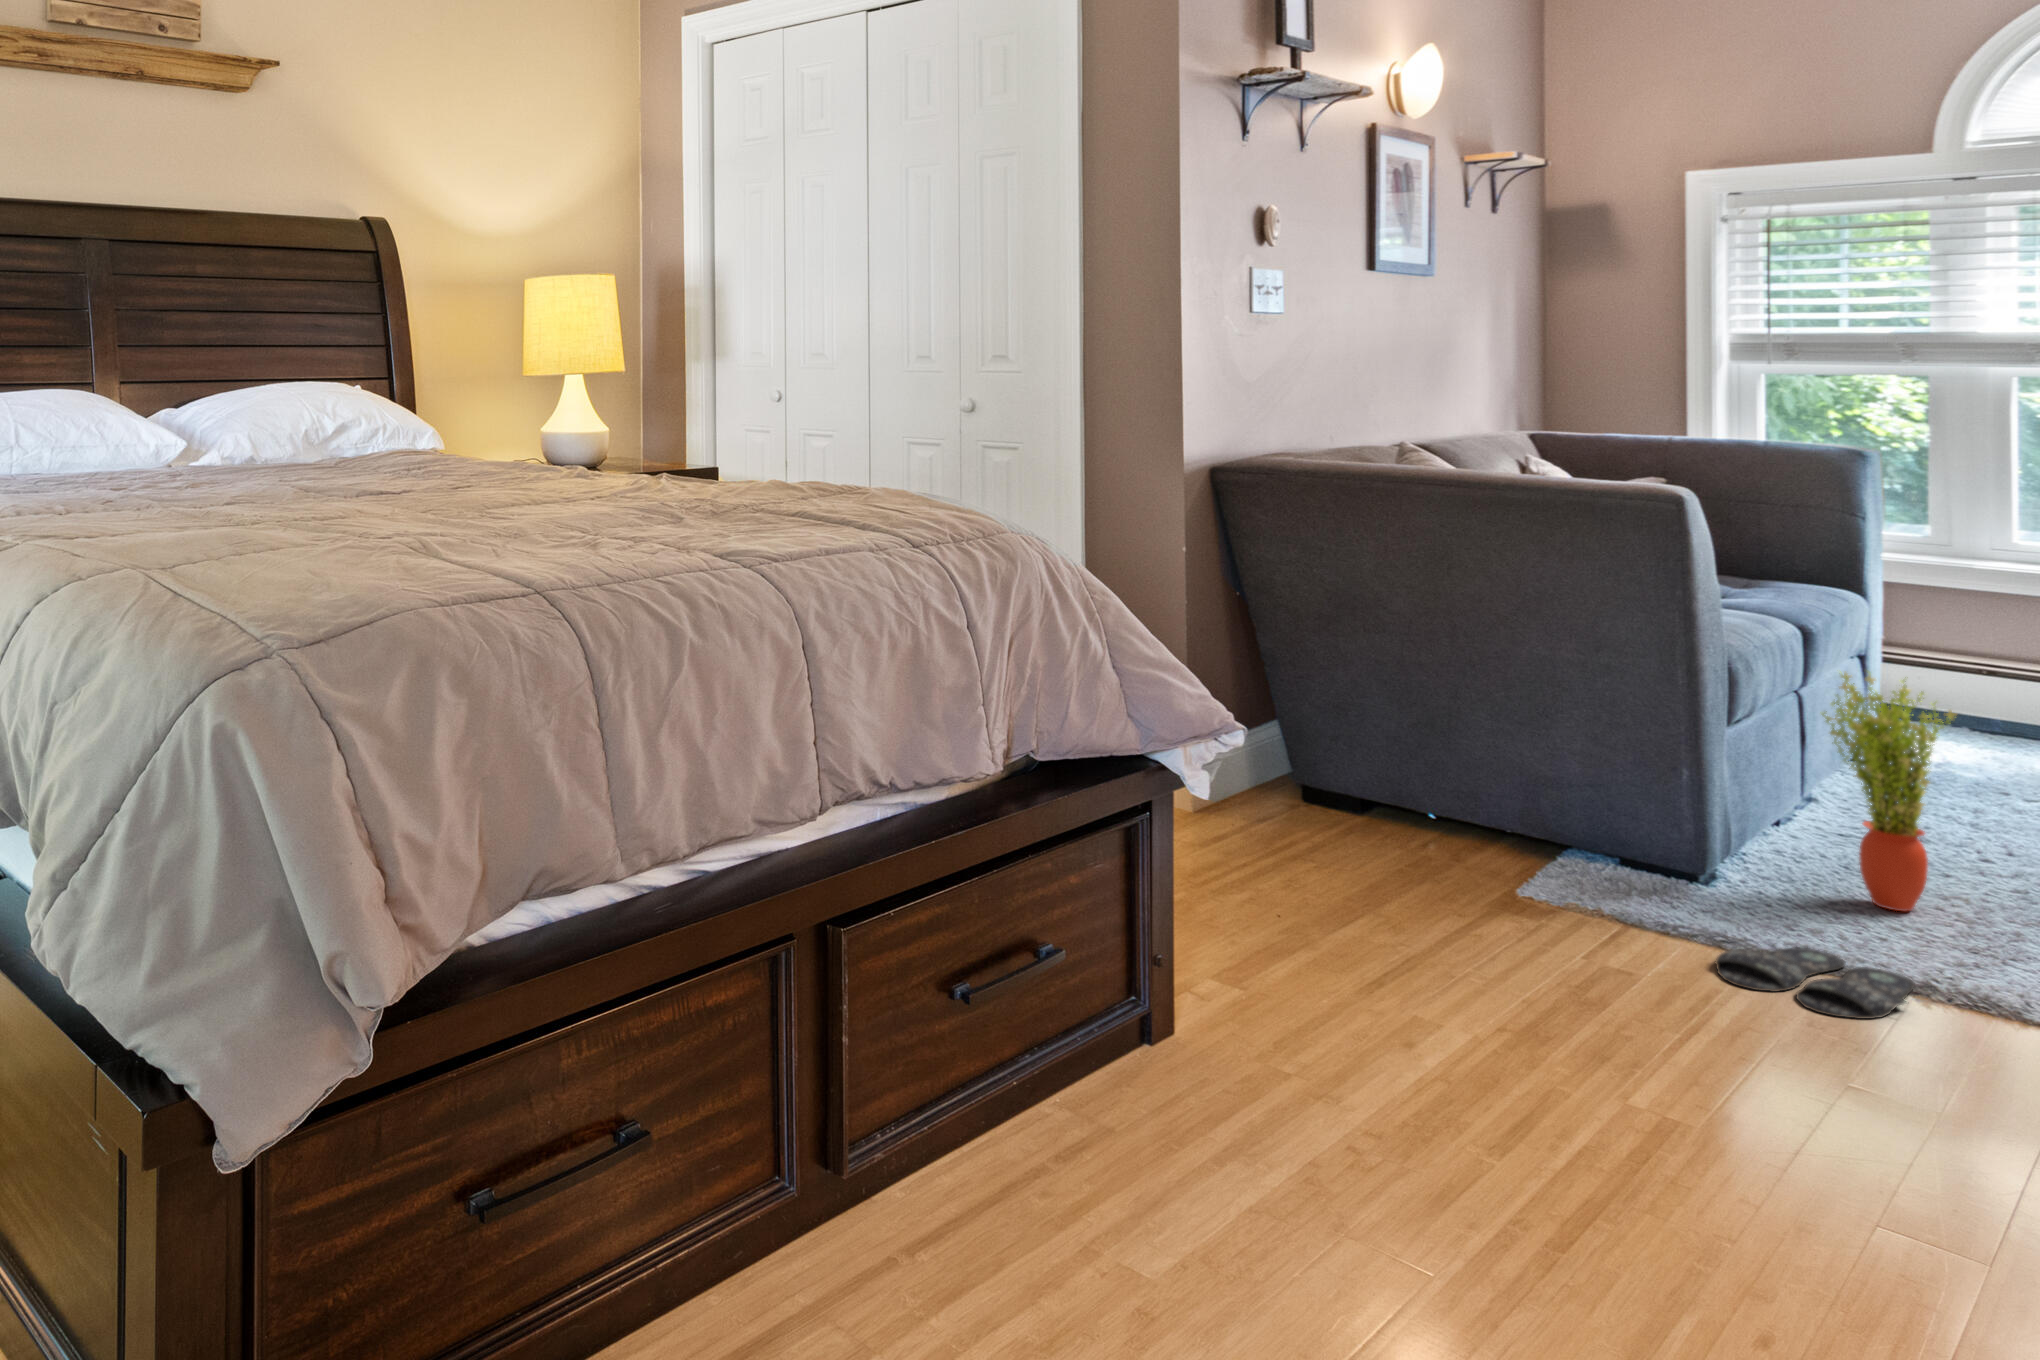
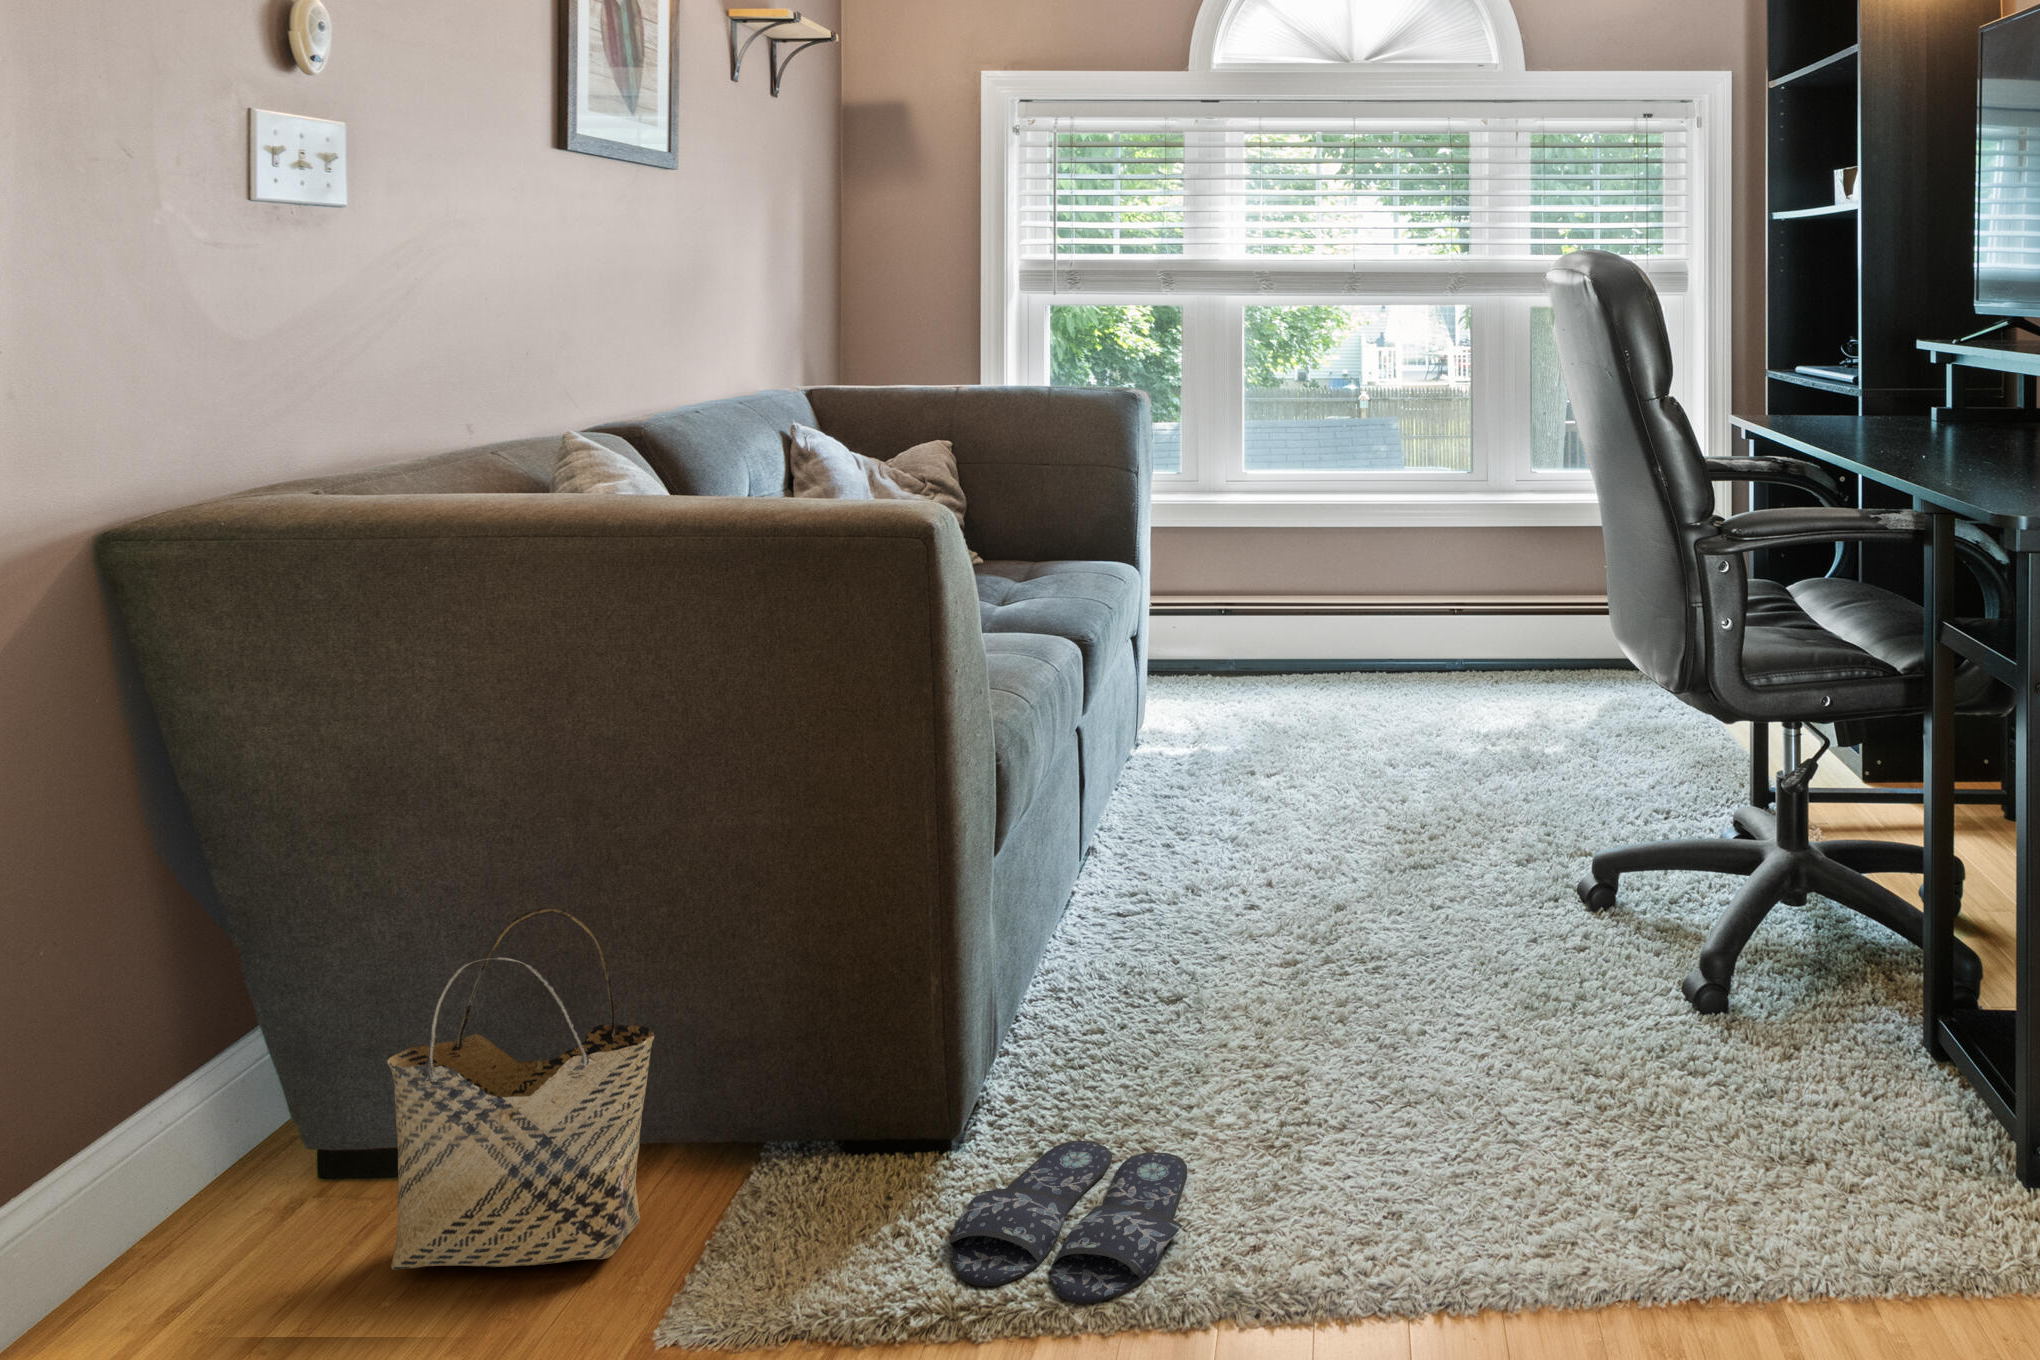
potted plant: present [1822,671,1956,911] -> none [1088,699,1227,1009]
woven basket: none [1353,714,1505,909] -> present [387,908,654,1270]

